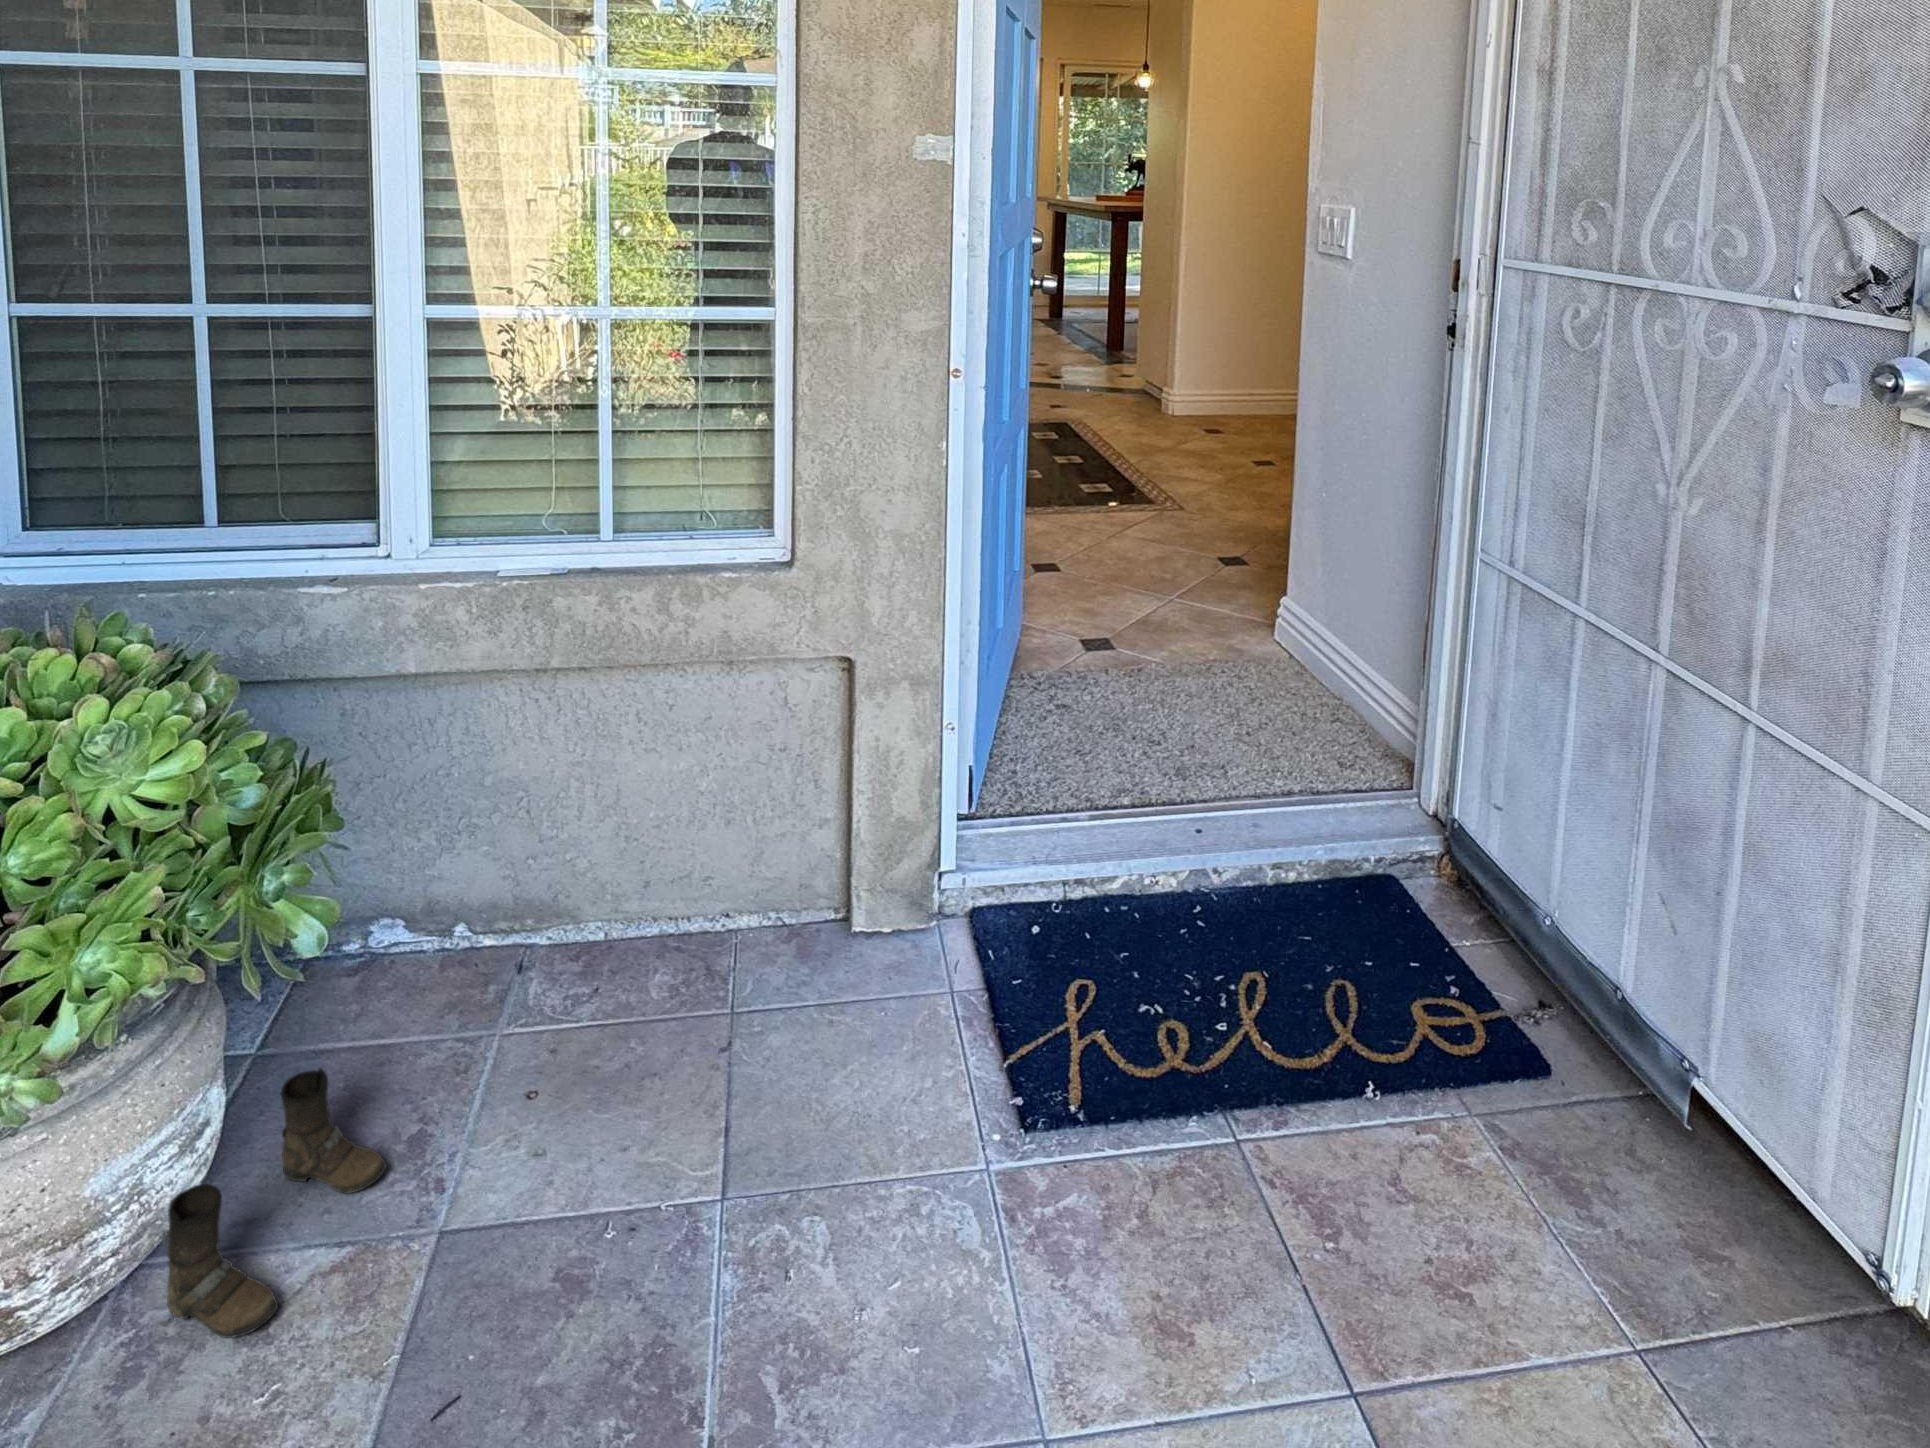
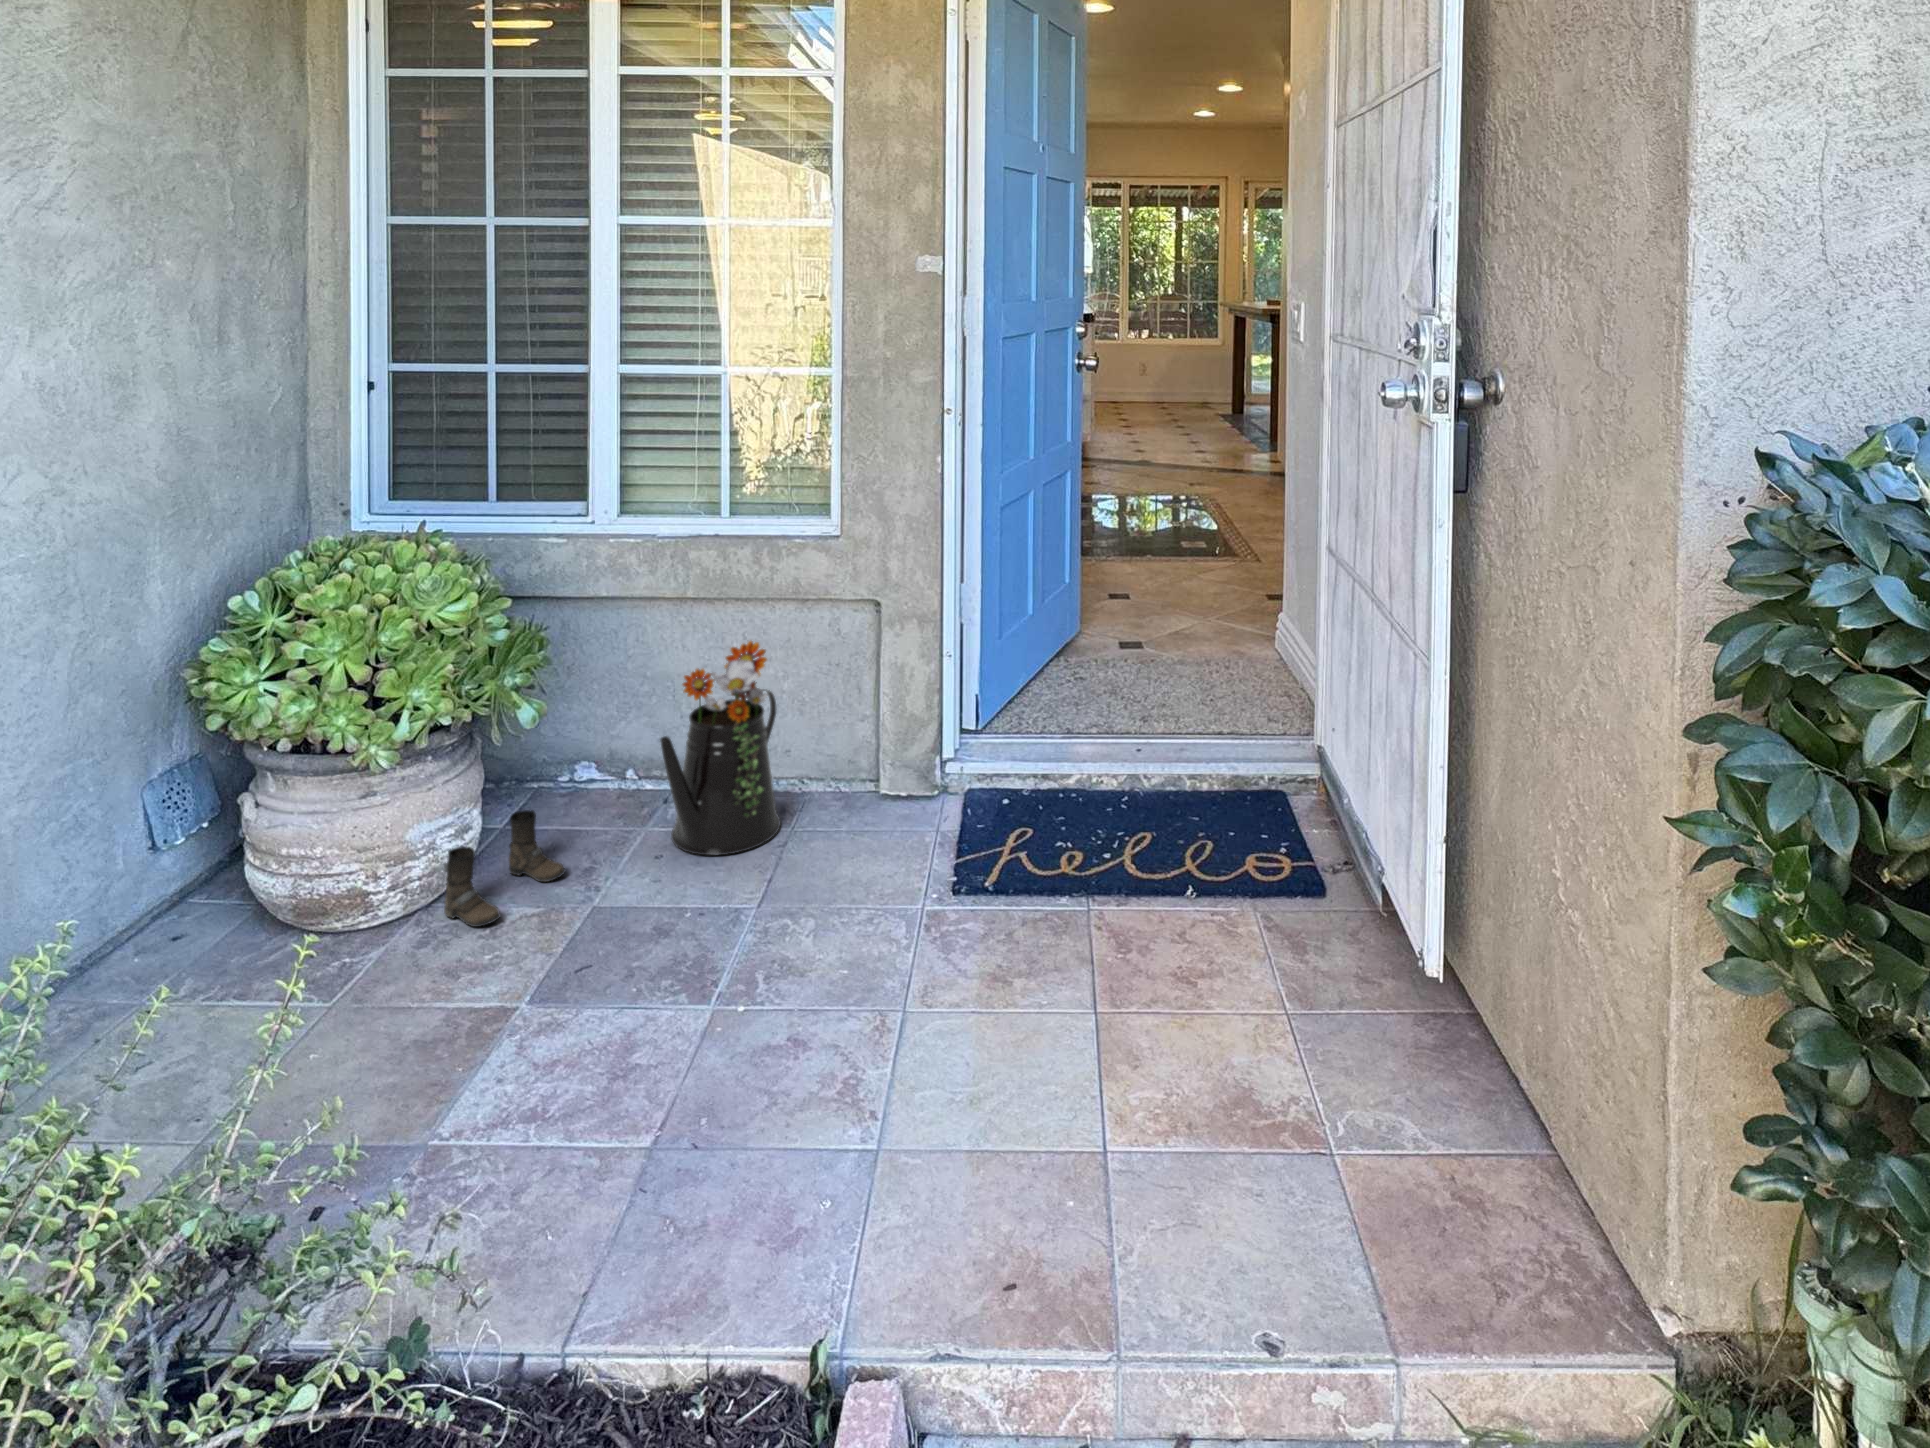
watering can: none [543,733,722,1093] -> present [660,641,781,856]

